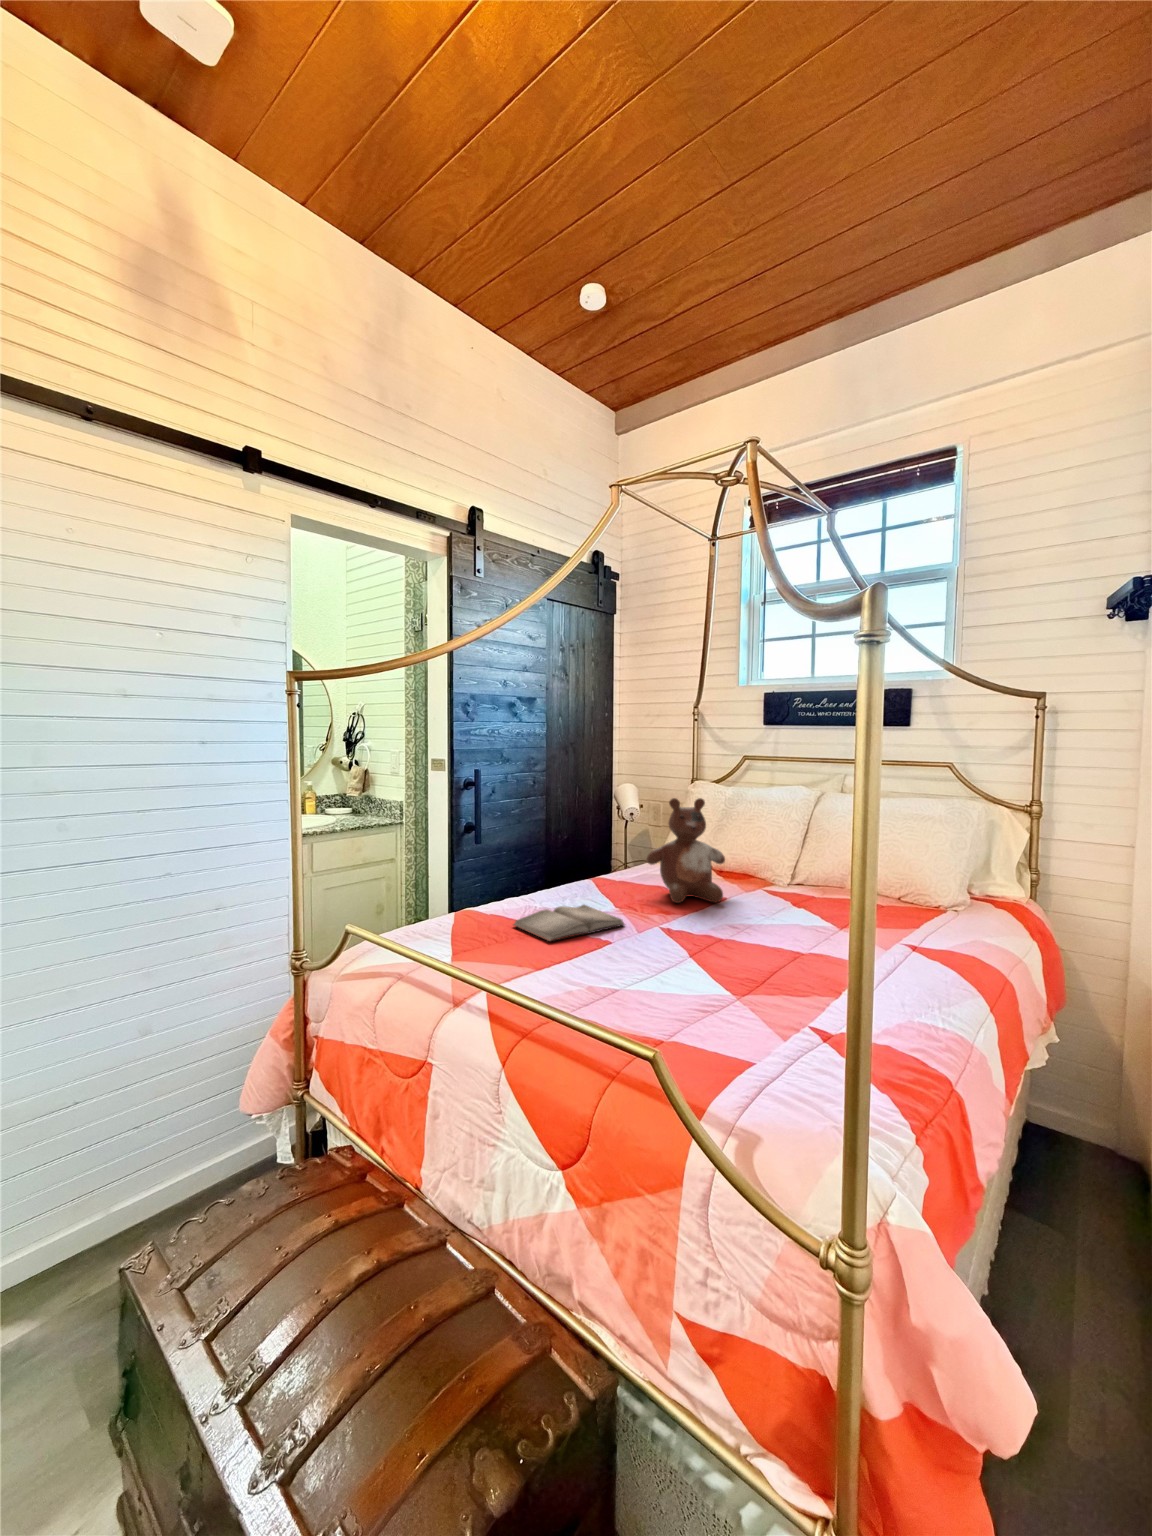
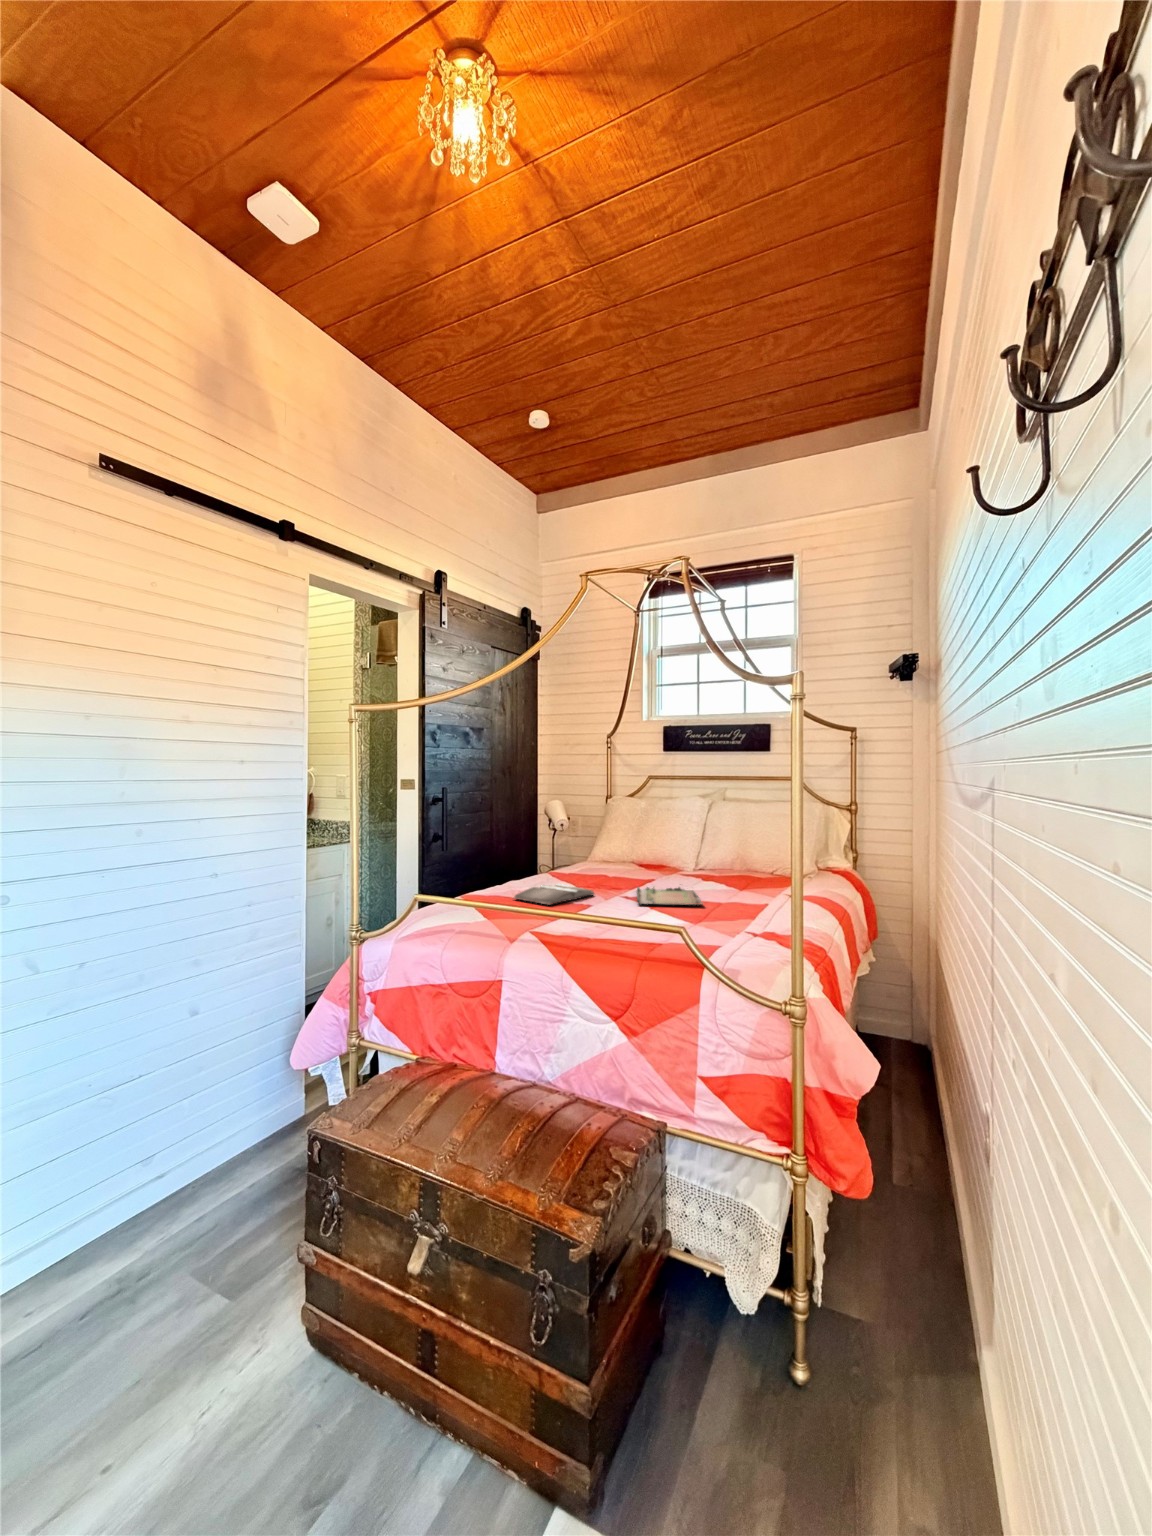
stuffed bear: present [647,798,725,903] -> none [595,804,655,882]
tray: none [671,914,769,958] -> present [637,887,702,905]

